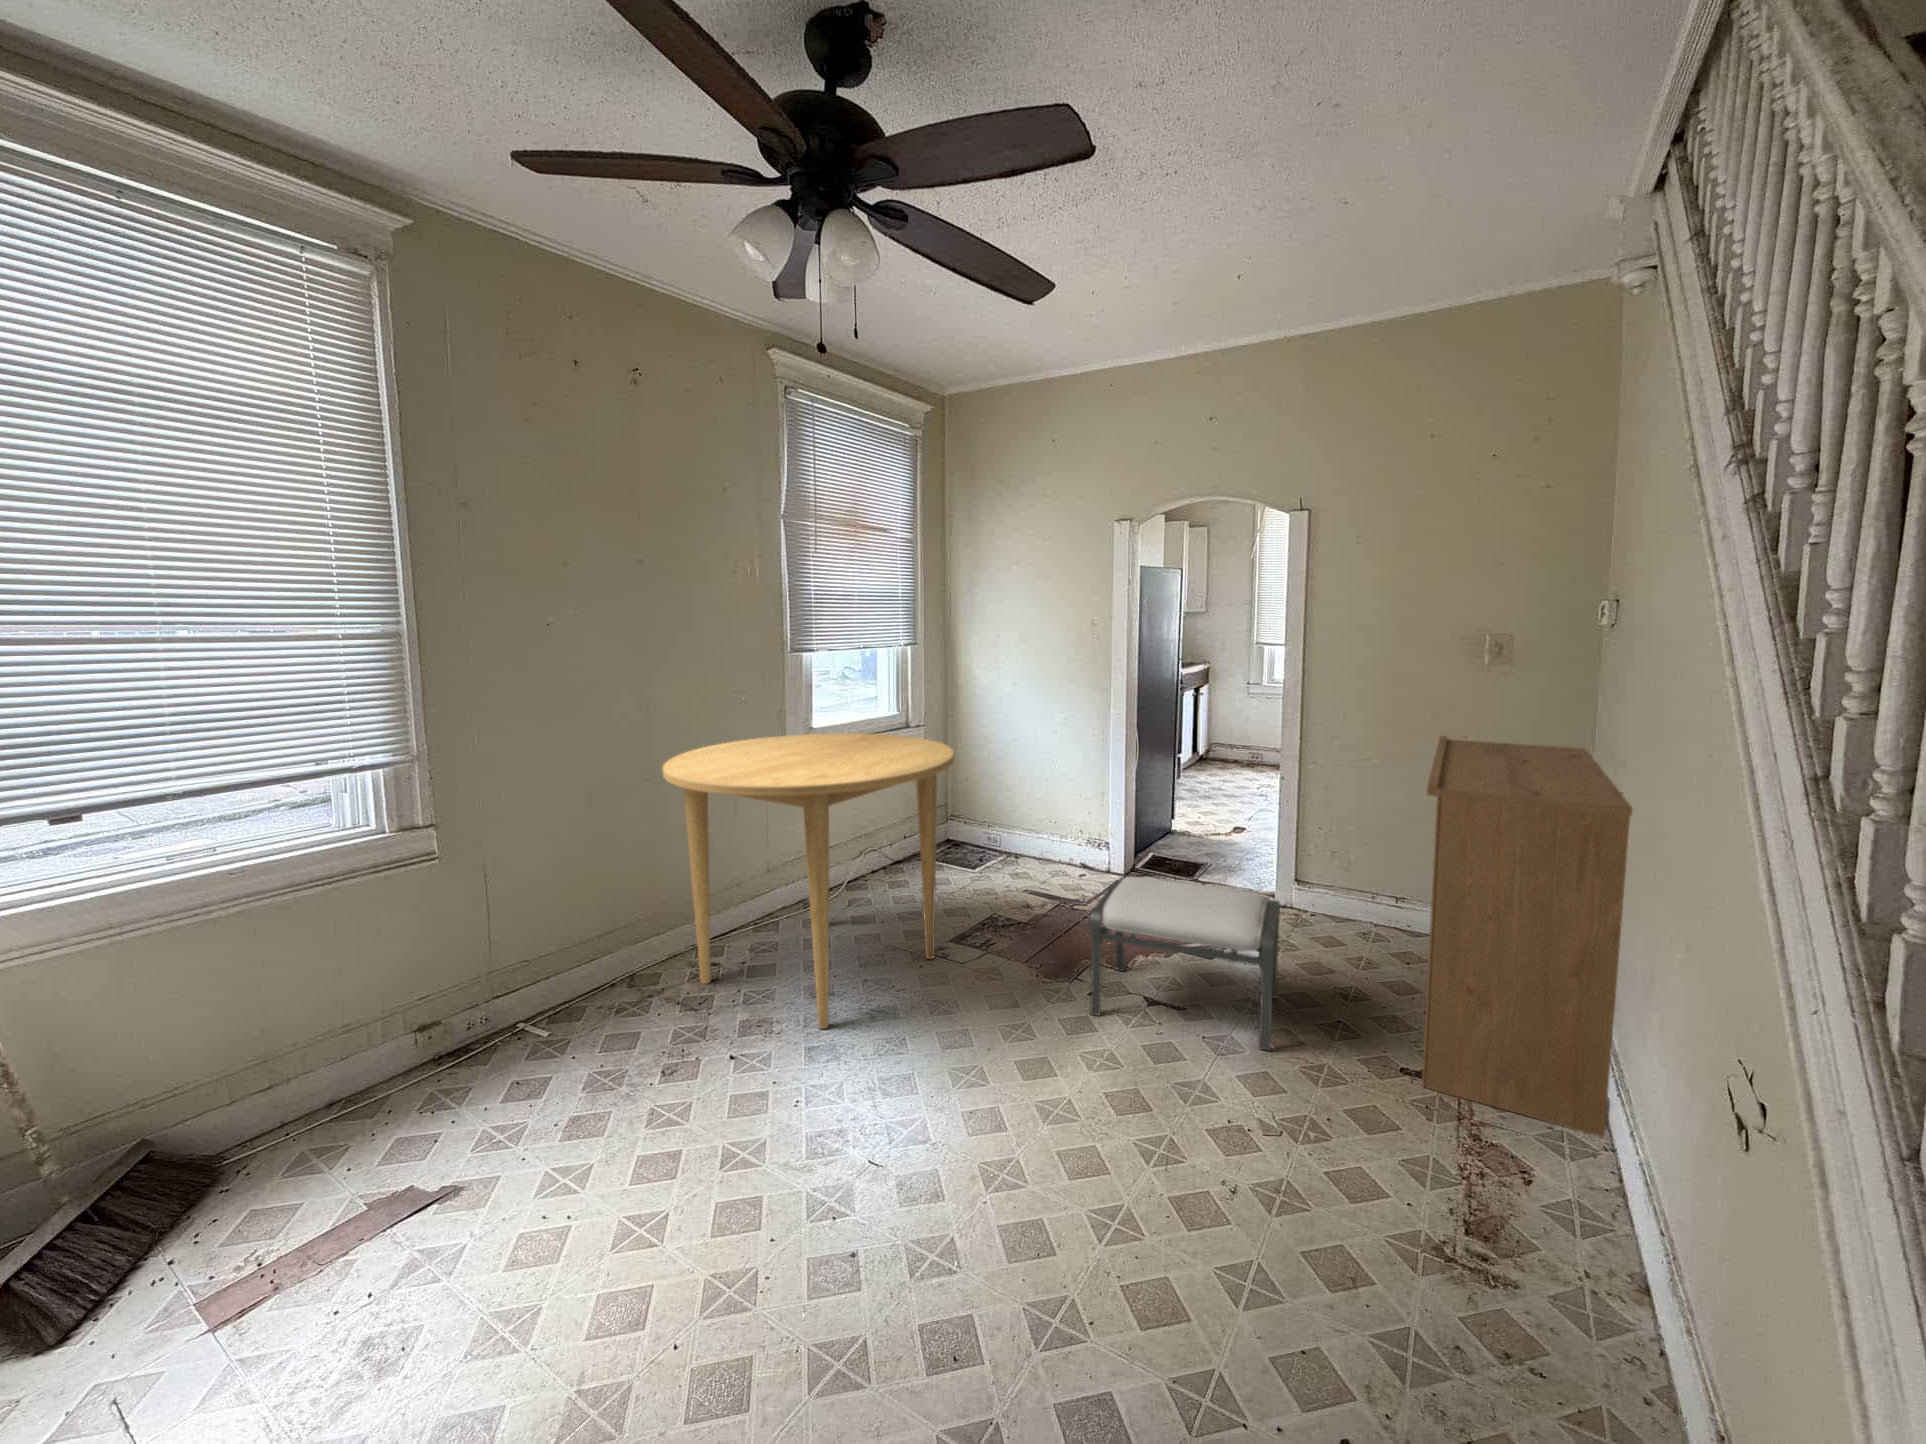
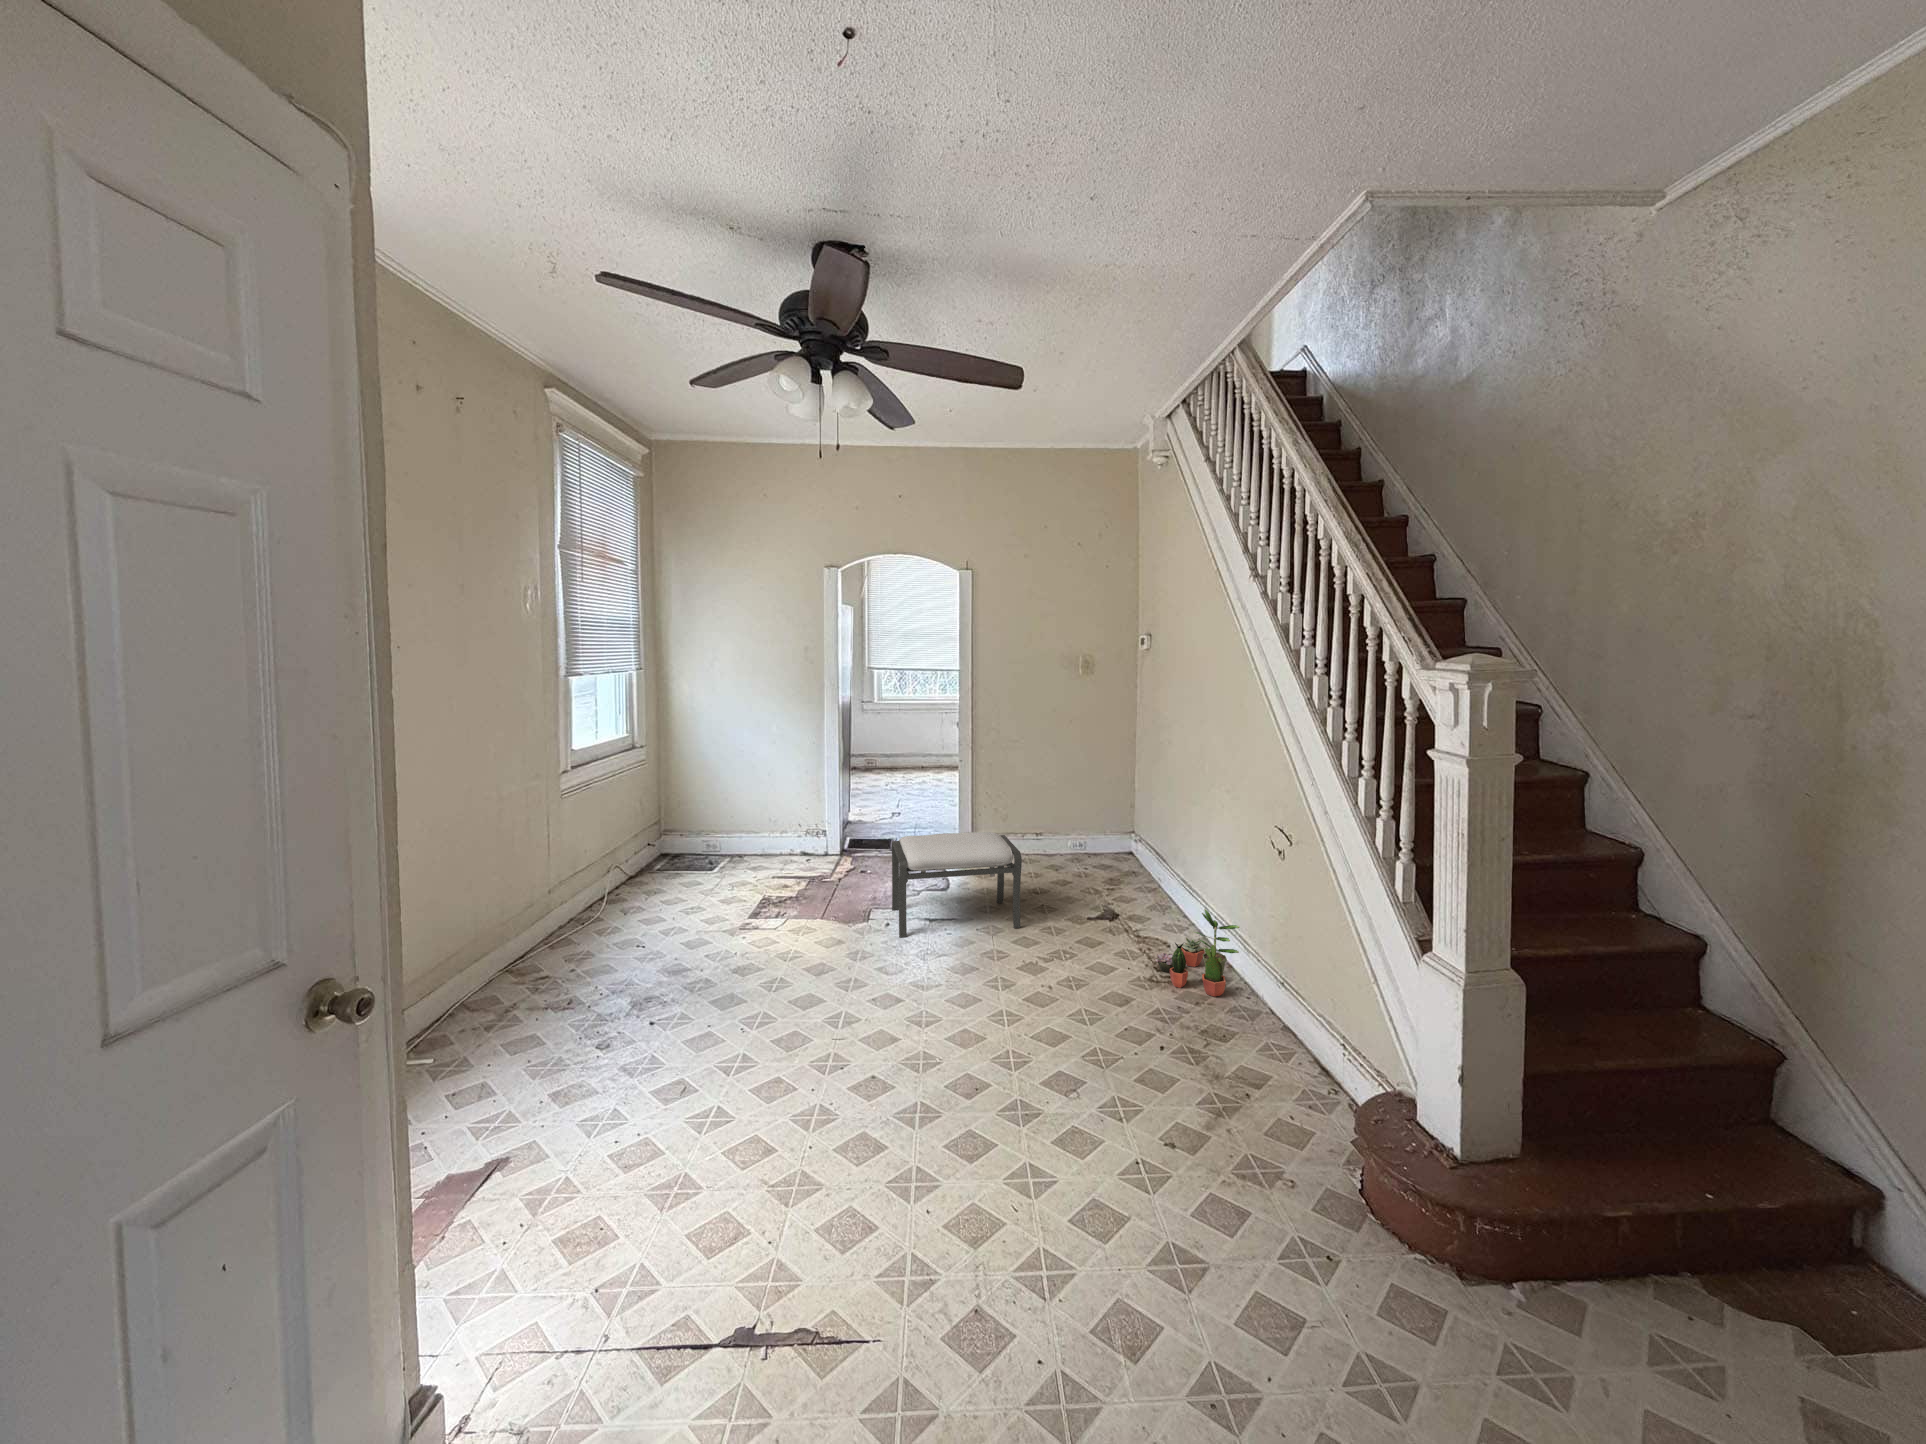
dining table: present [663,733,954,1029] -> none [495,748,779,1002]
bookshelf: present [1422,736,1632,1137] -> none [1068,721,1191,923]
potted plant: none [1462,1154,1660,1360] -> present [1155,909,1239,997]

